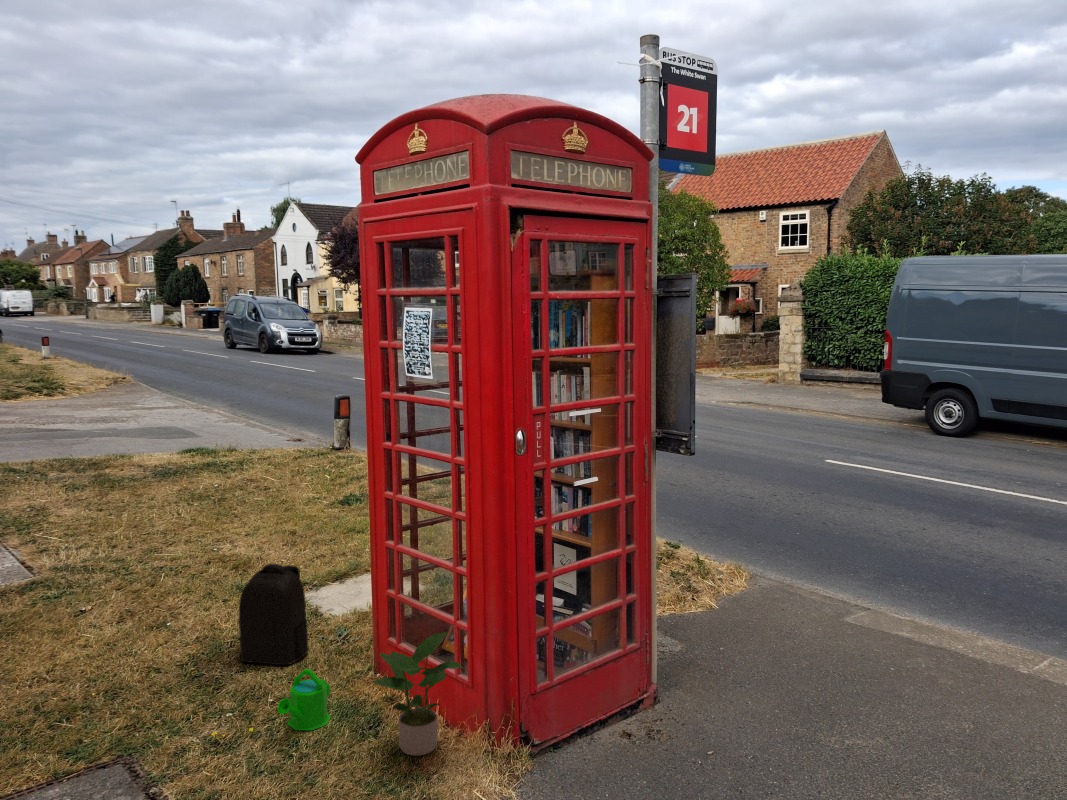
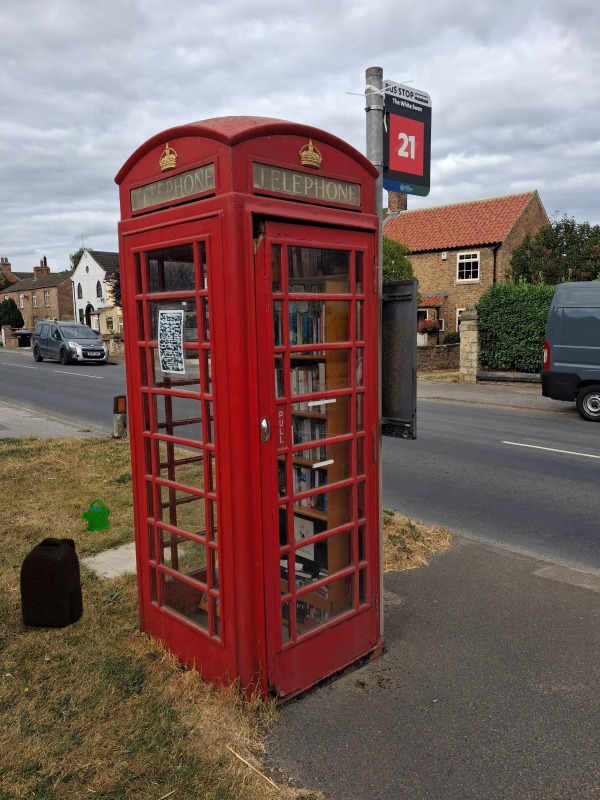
potted plant: present [372,632,464,756] -> none [132,600,216,713]
watering can: present [278,669,331,730] -> present [81,499,110,530]

